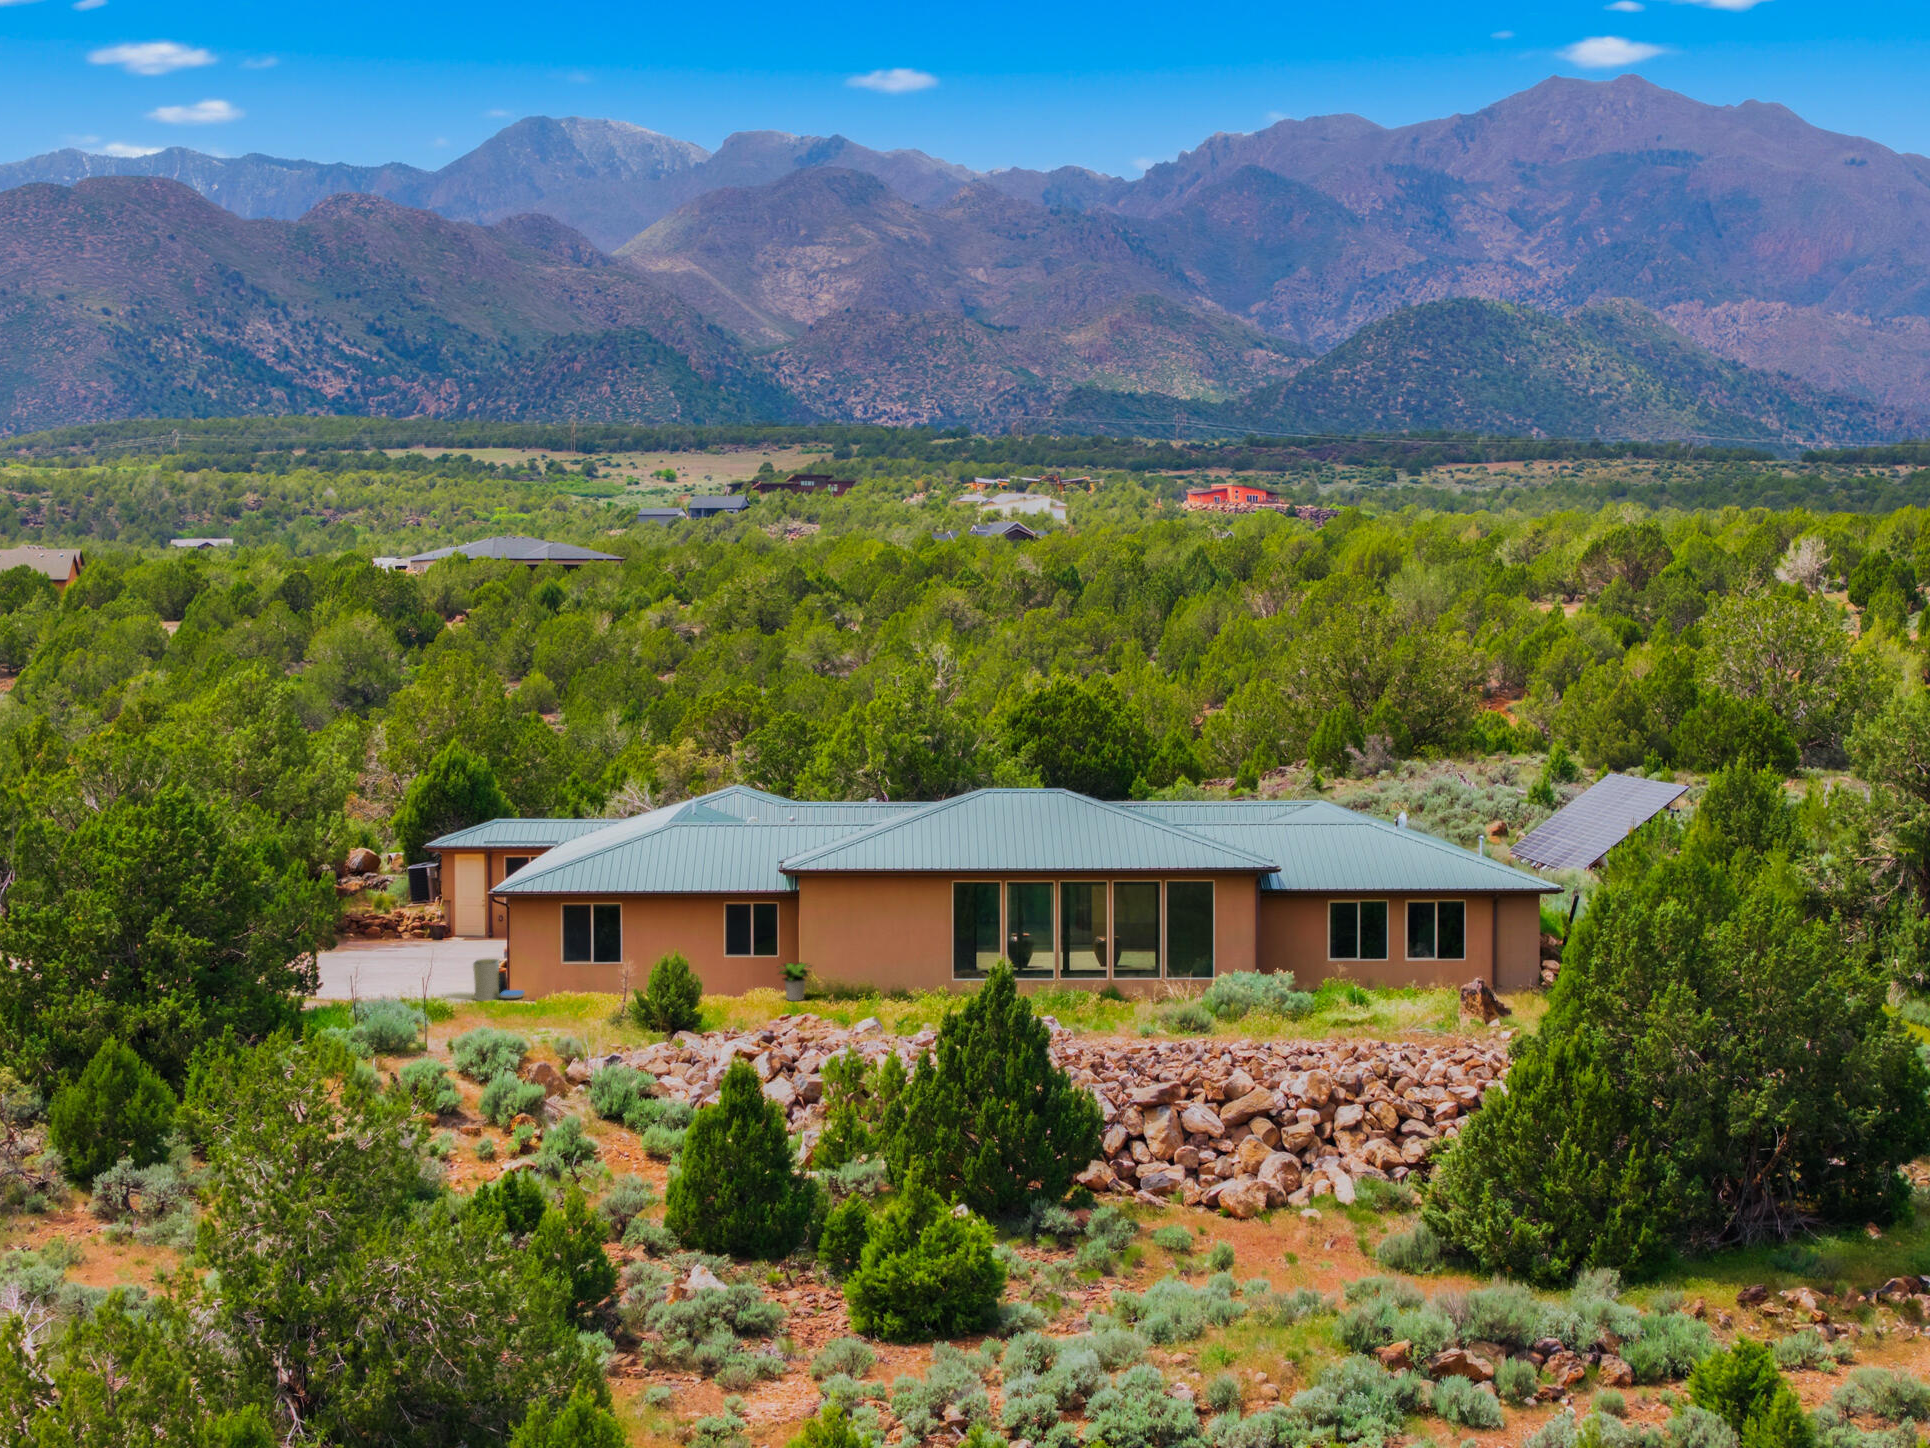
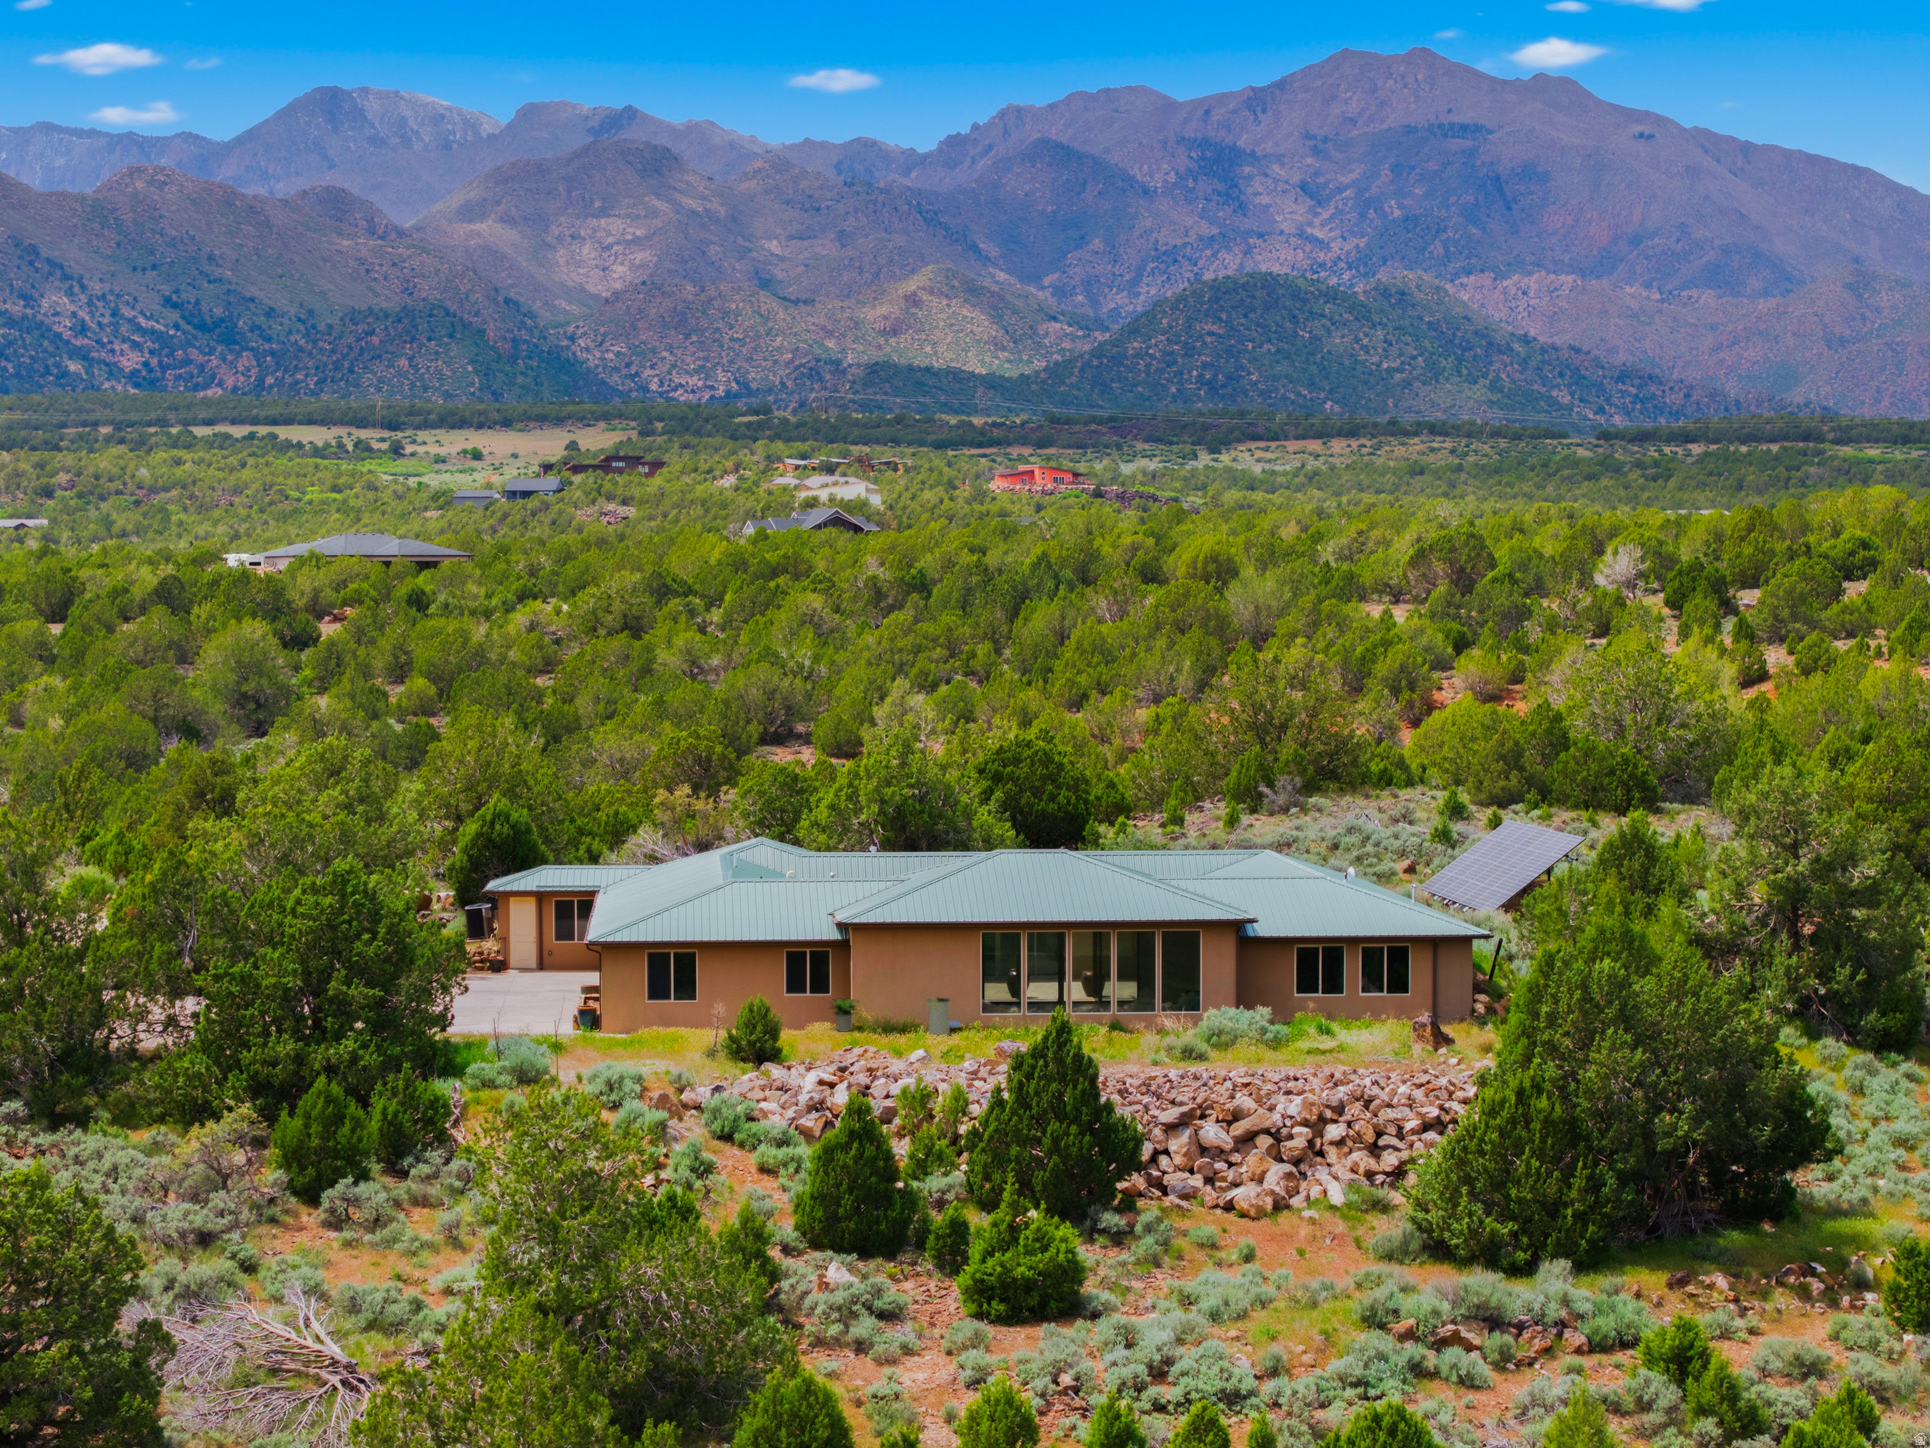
trash can: present [473,959,525,1001] -> present [927,997,961,1035]

